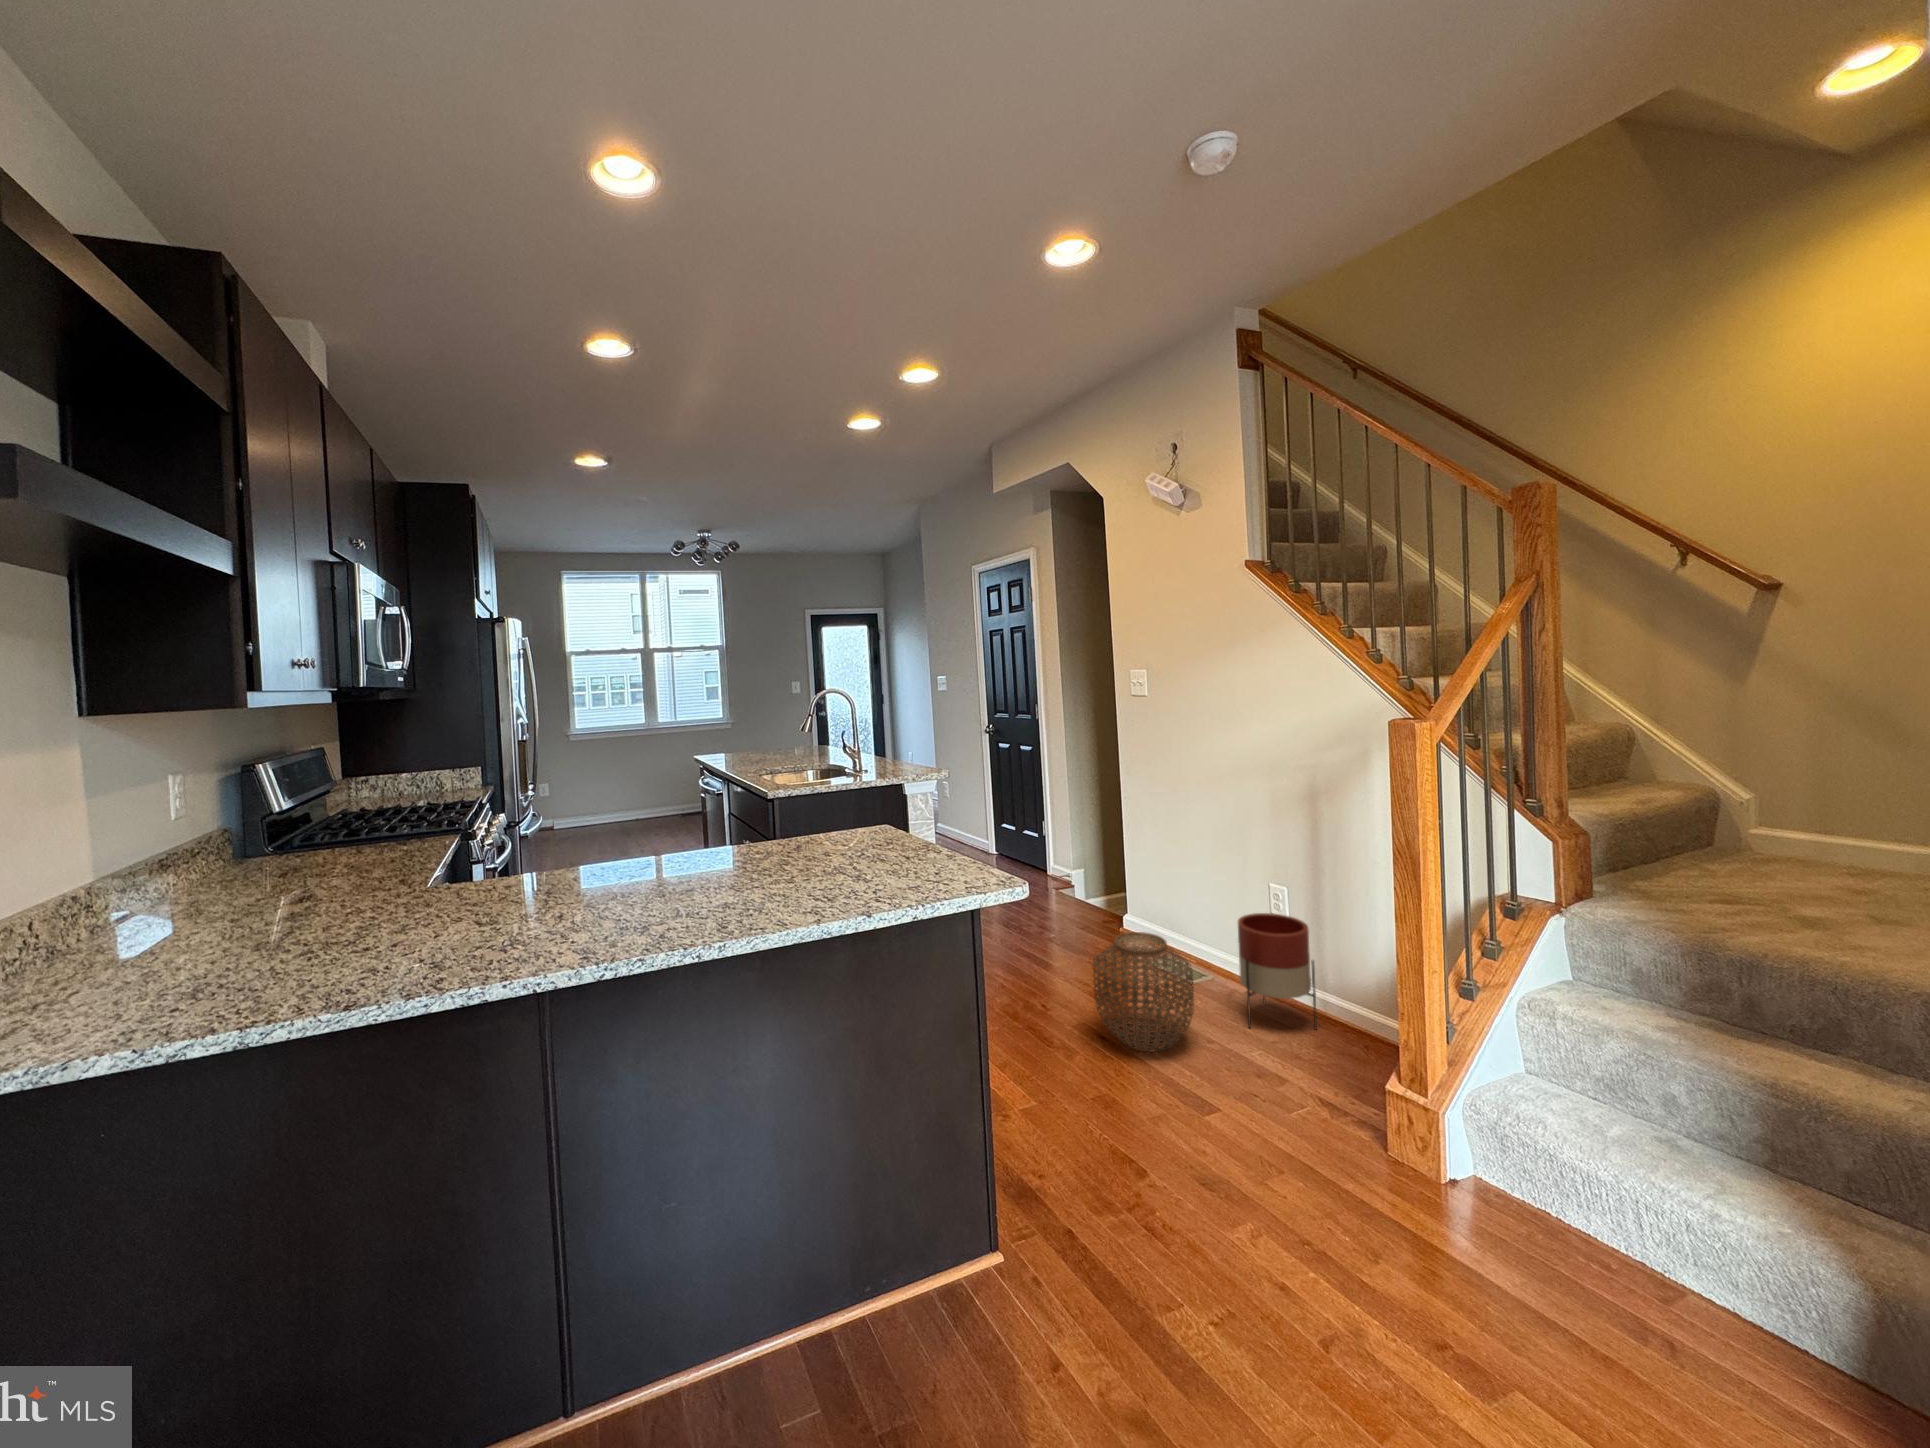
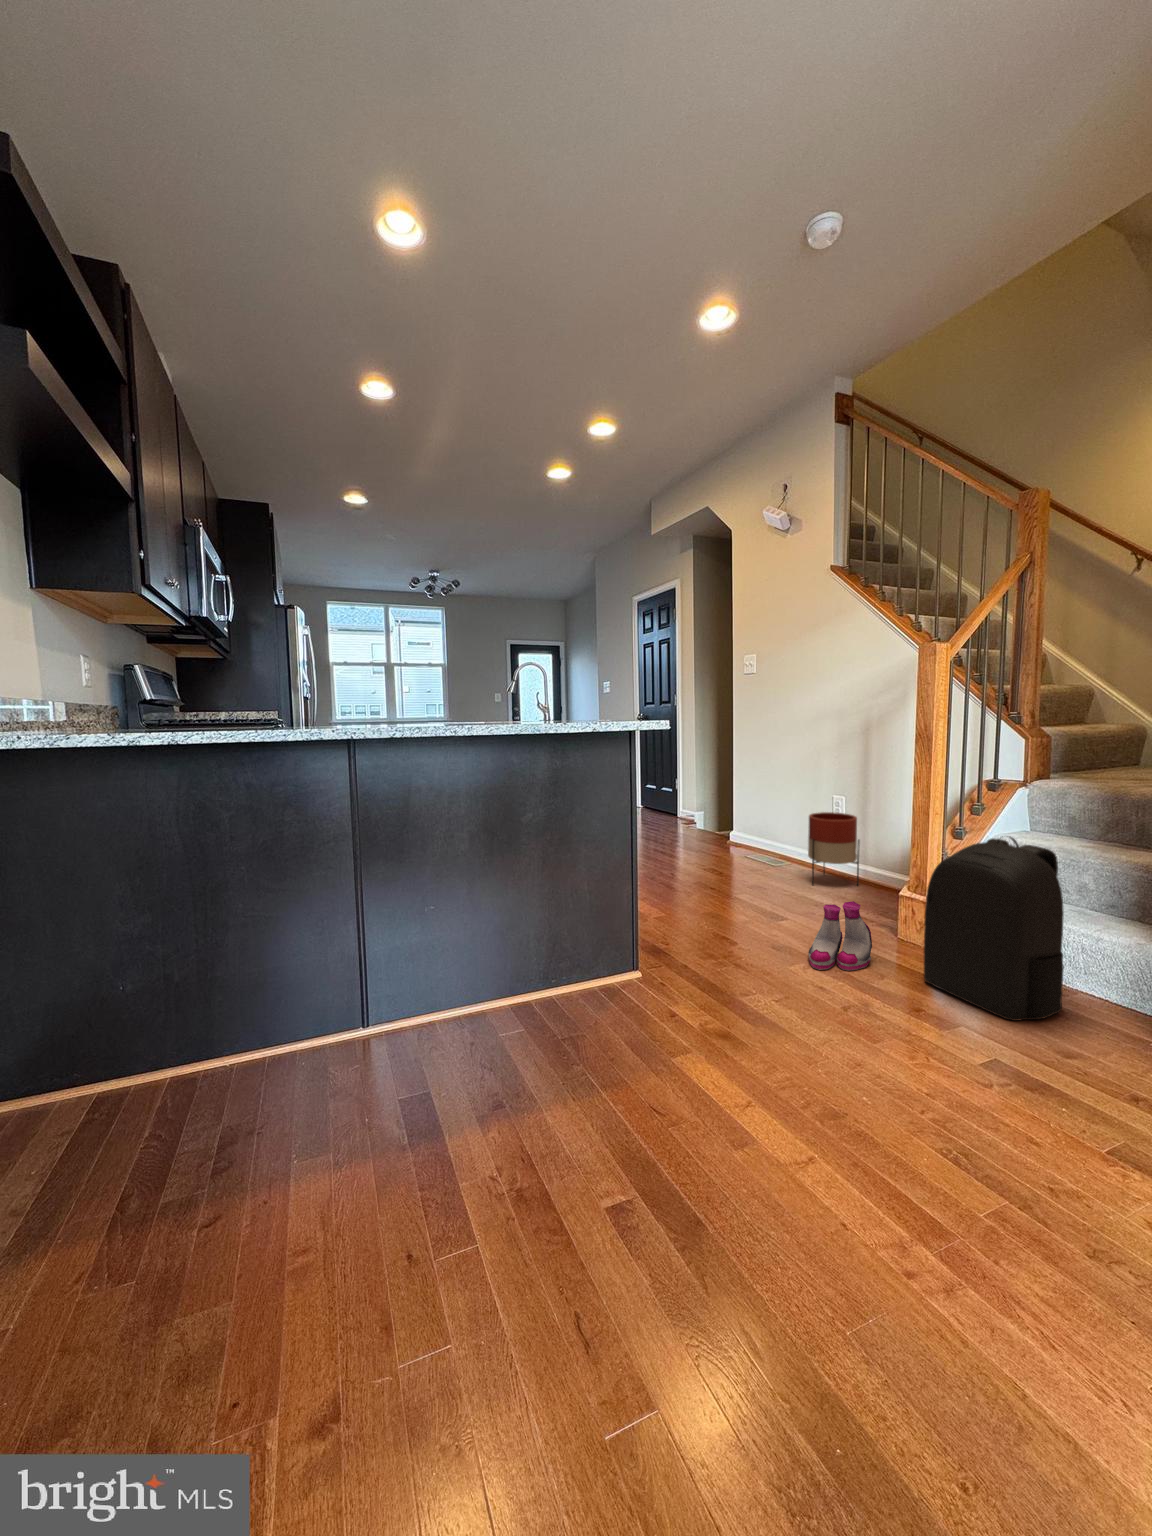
woven basket: present [1093,932,1194,1052] -> none [707,819,776,895]
backpack: none [1436,1039,1671,1374] -> present [924,837,1064,1021]
boots: none [1257,1121,1354,1241] -> present [808,901,872,971]

